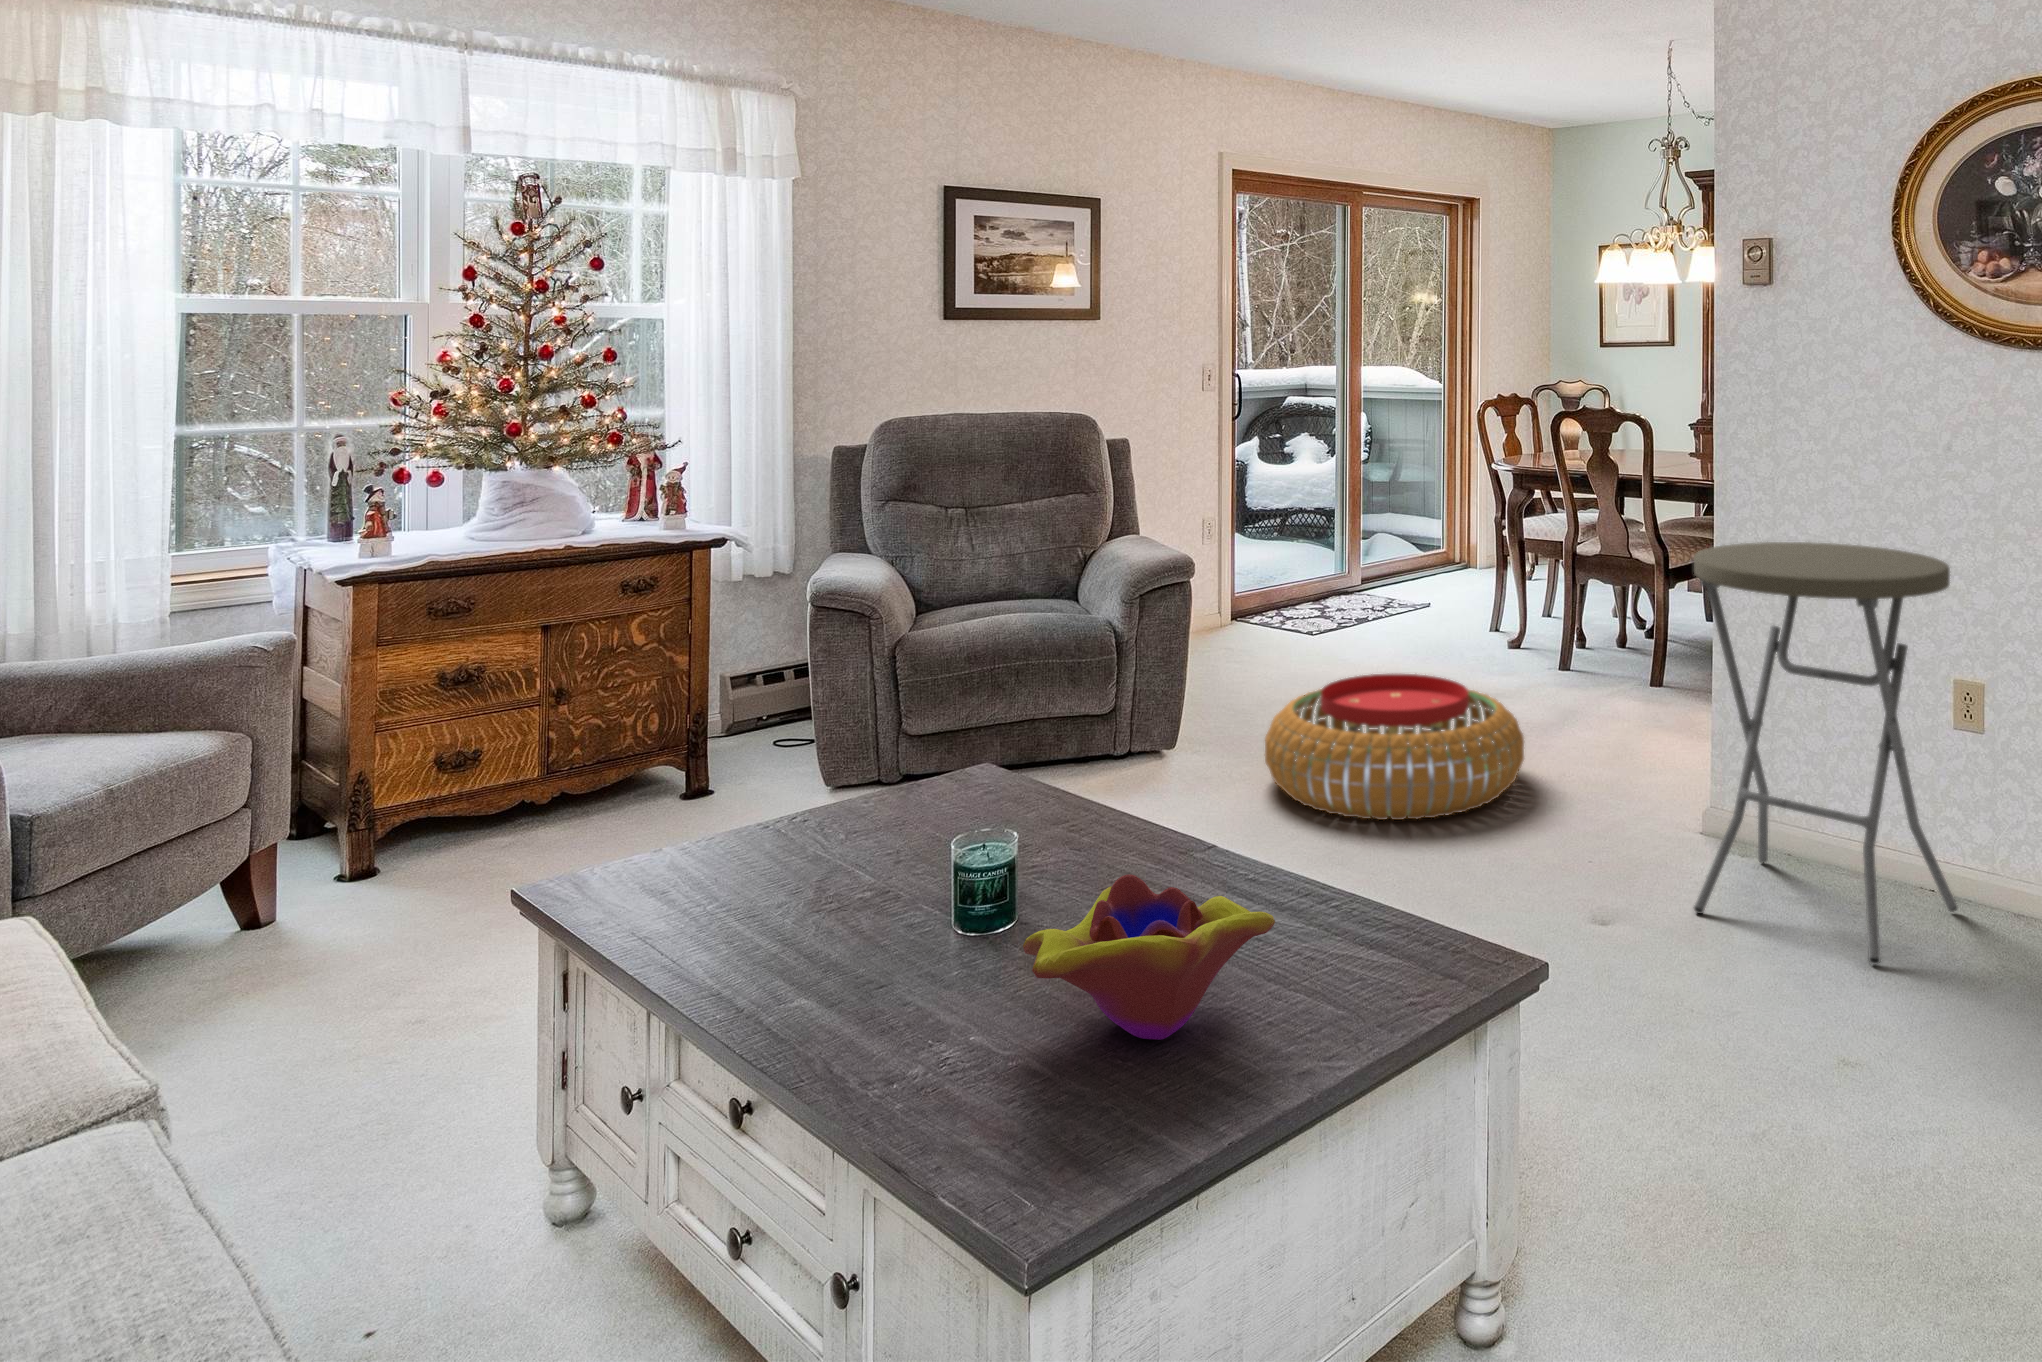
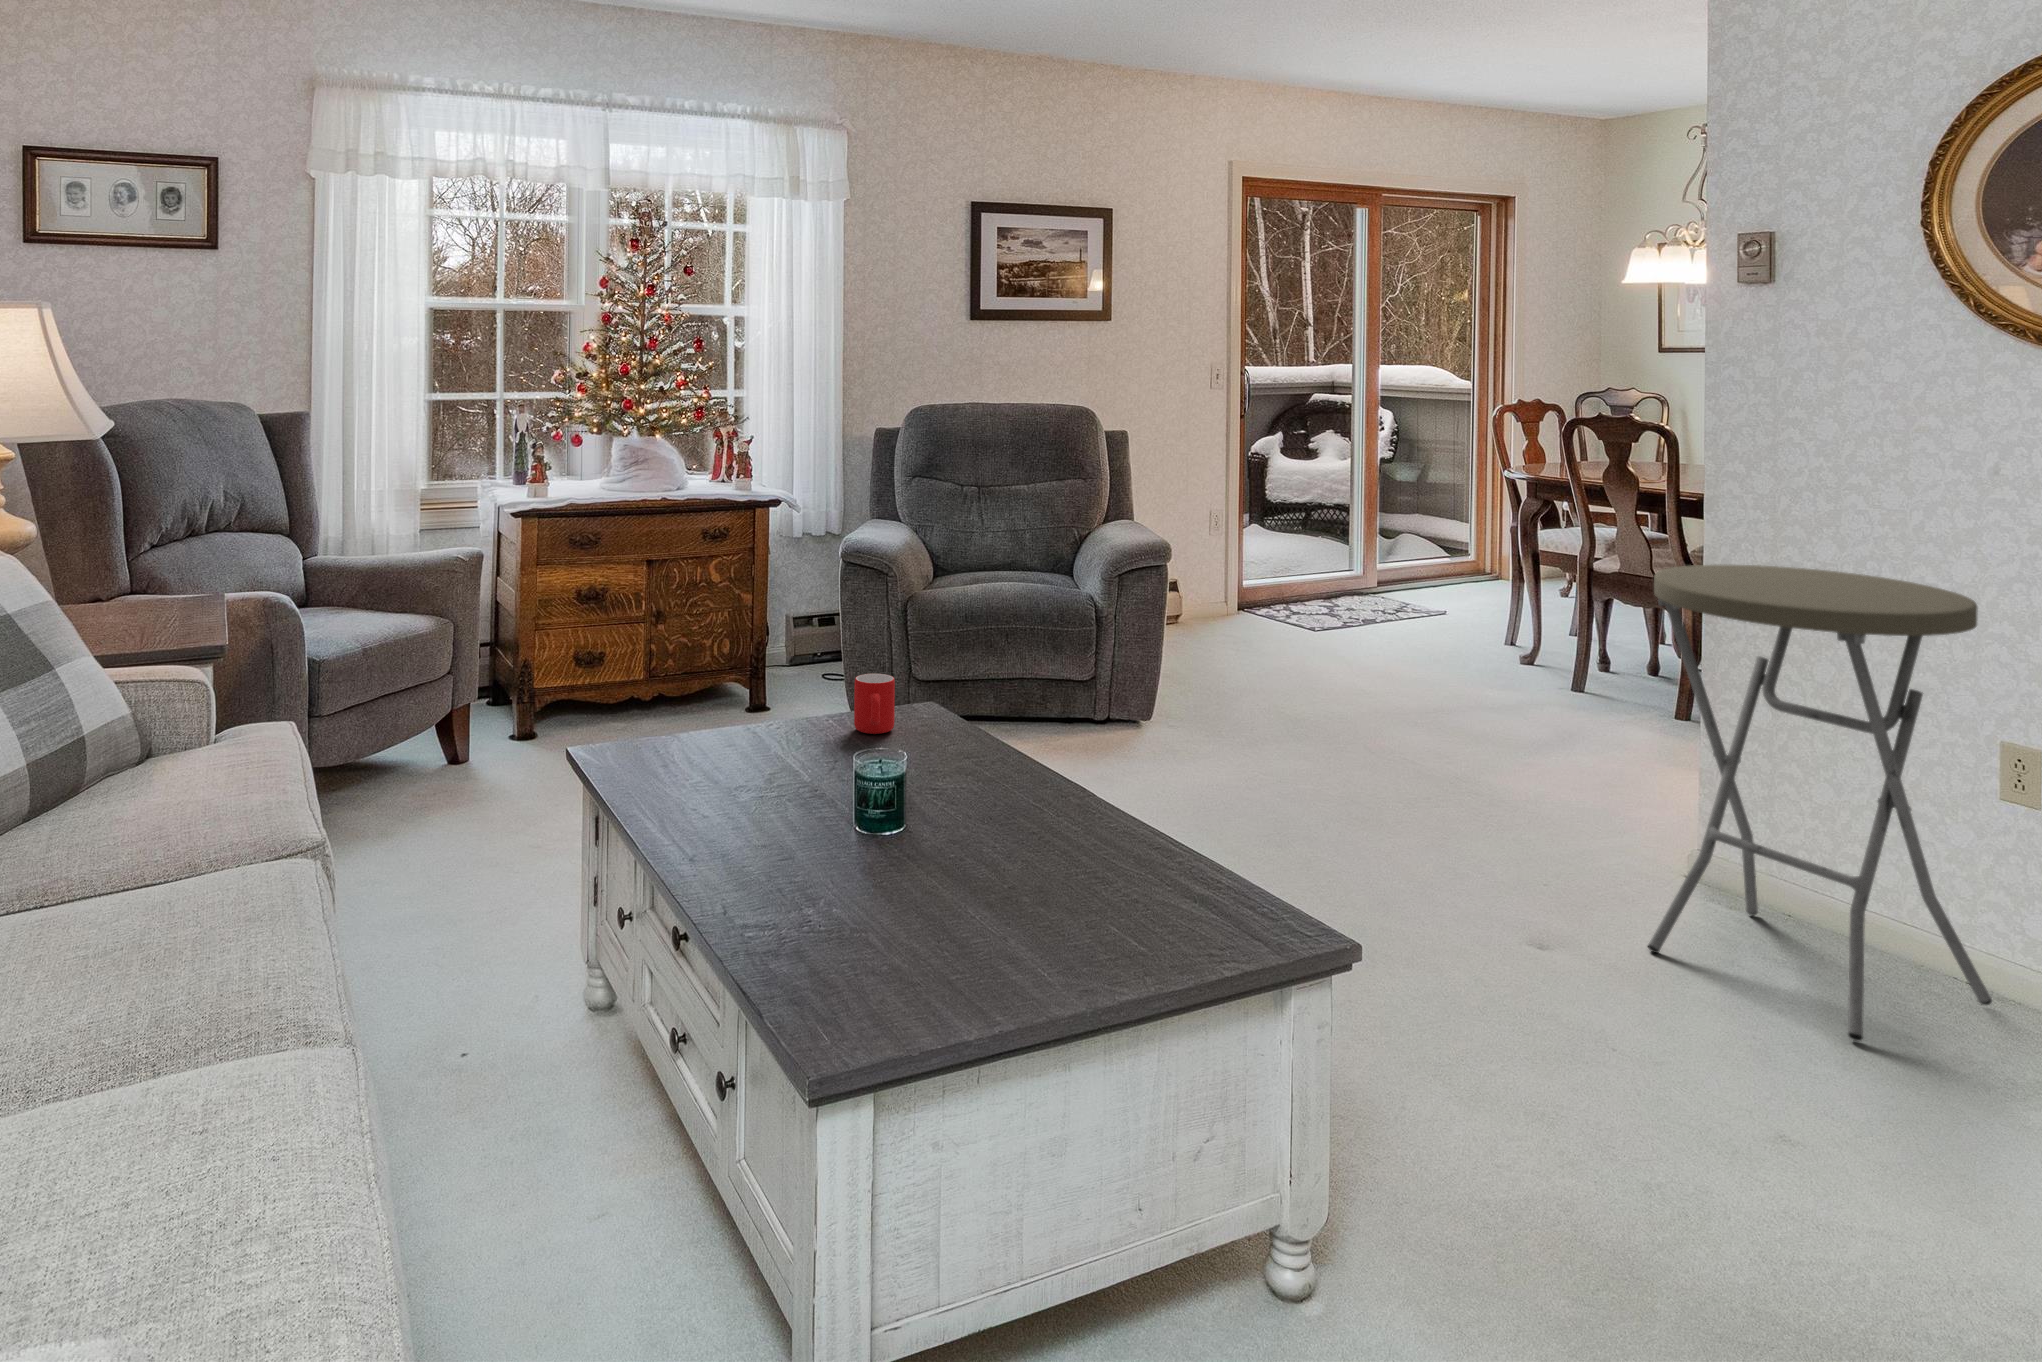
pouf: present [1265,674,1524,820] -> none [1227,669,1496,816]
mug: none [901,739,951,812] -> present [854,674,895,734]
decorative bowl: present [1023,874,1275,1040] -> none [876,795,1086,936]

